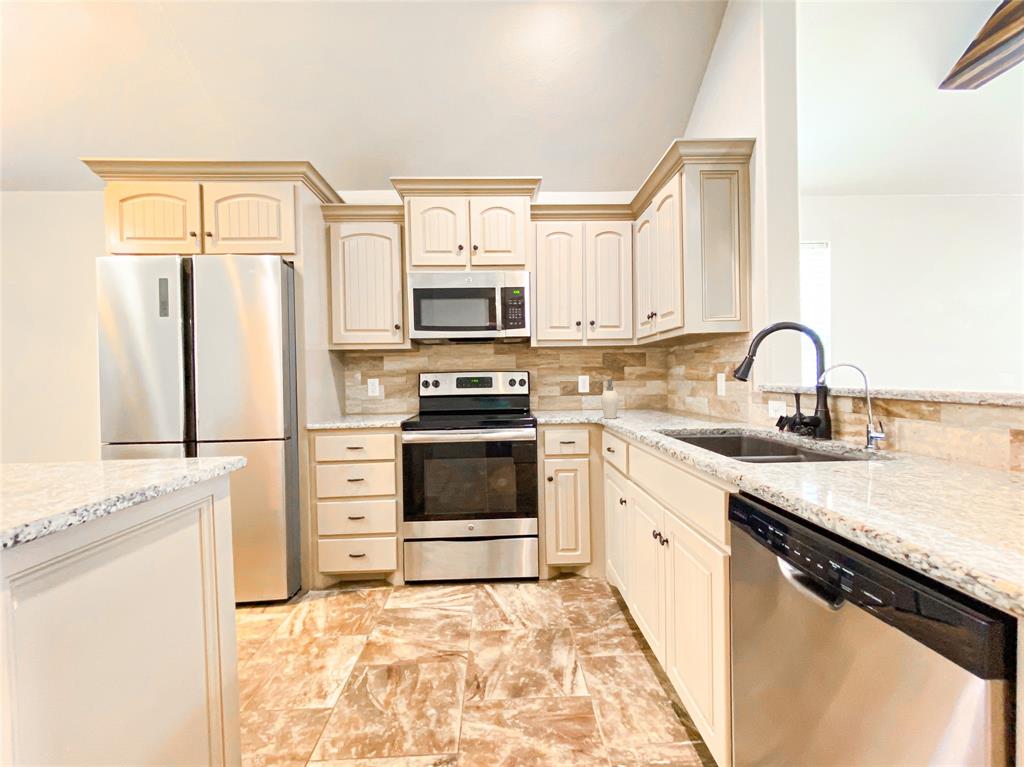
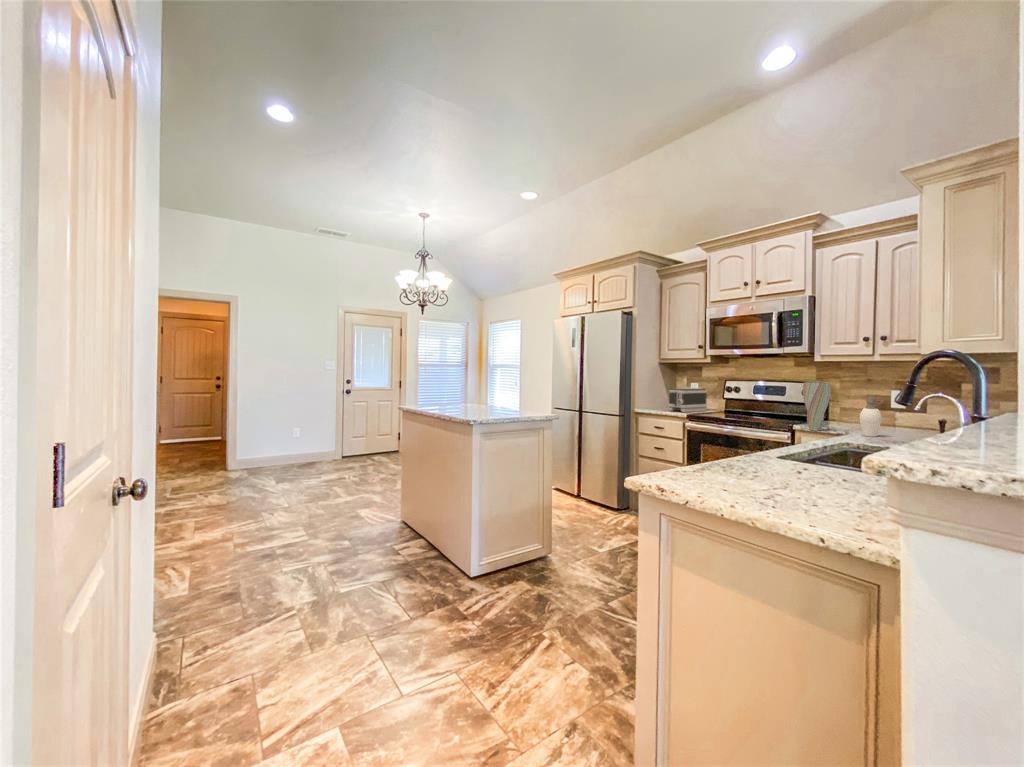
vase: none [549,366,573,420] -> present [803,382,830,431]
toaster: none [345,385,390,419] -> present [669,388,707,412]

